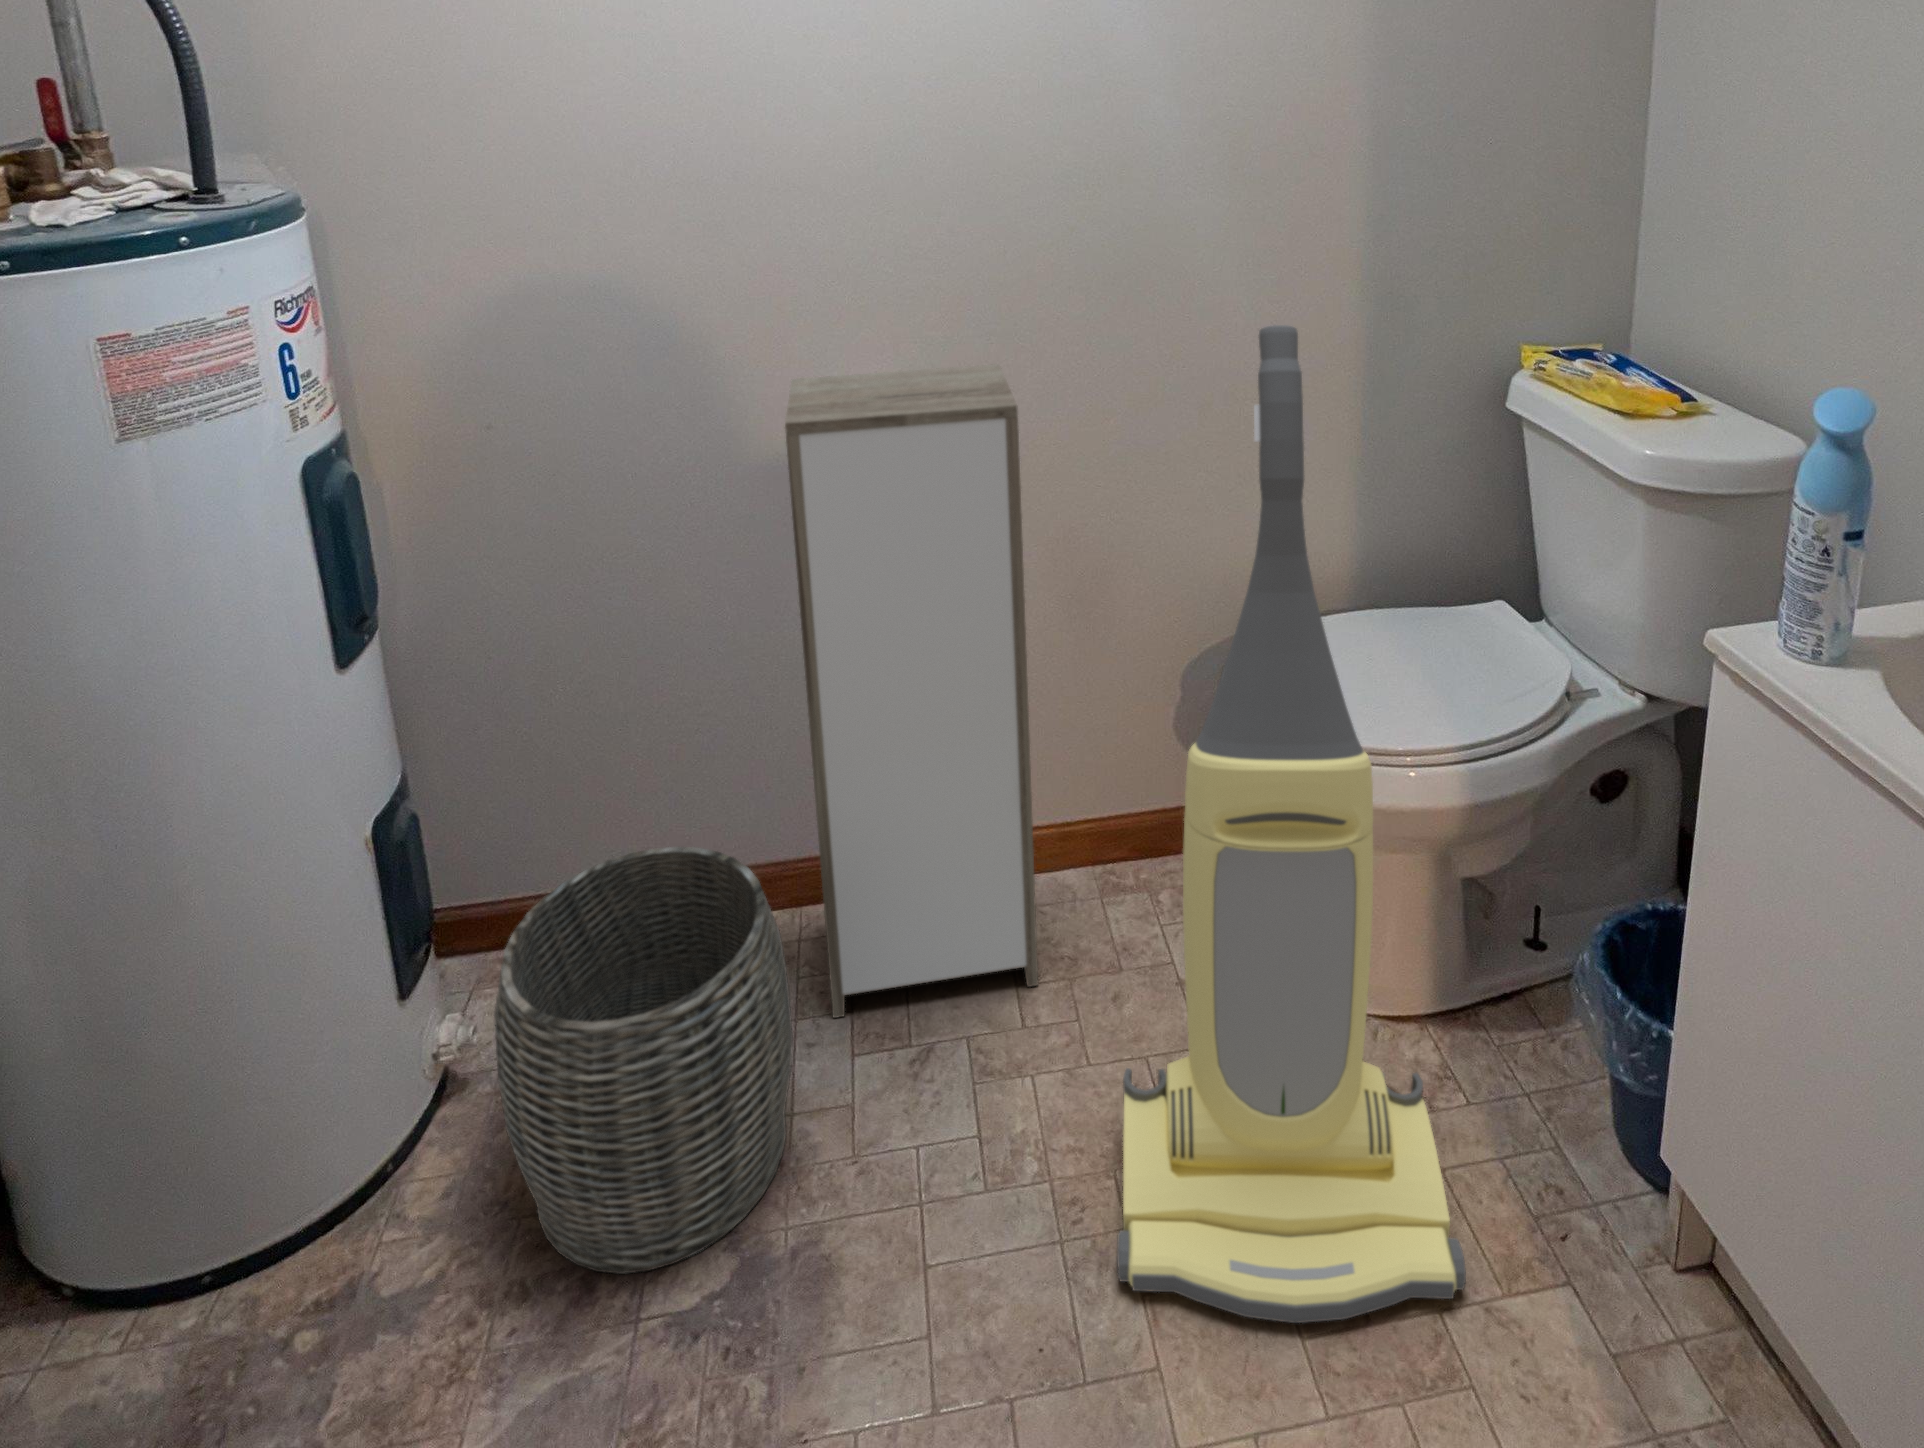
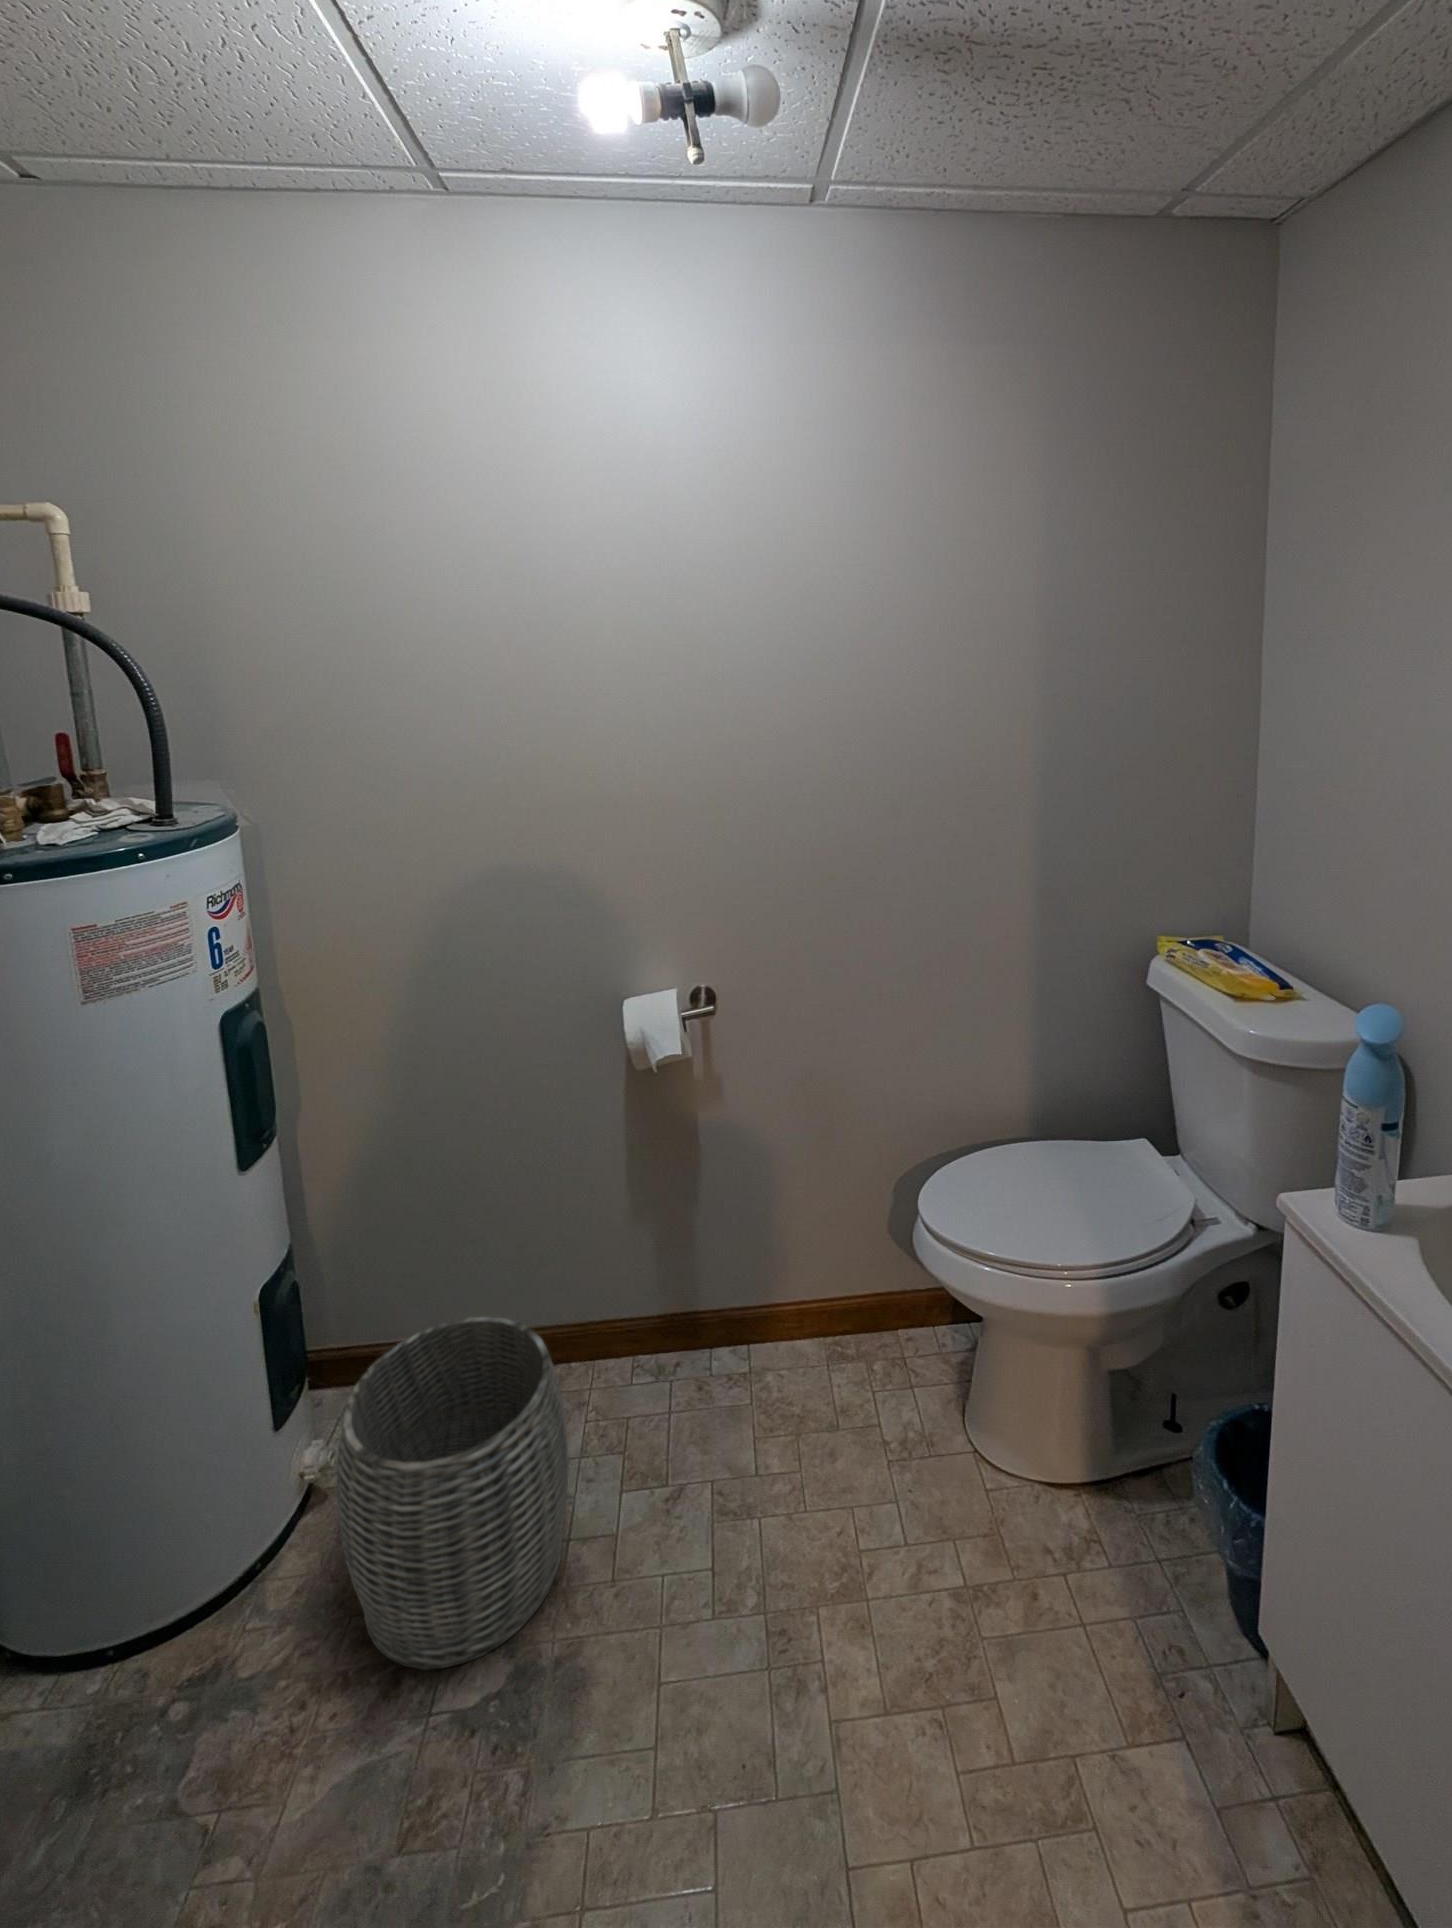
vacuum cleaner: present [1117,325,1466,1323] -> none [809,933,1093,1755]
storage cabinet: present [785,364,1038,1018] -> none [580,943,770,1459]

